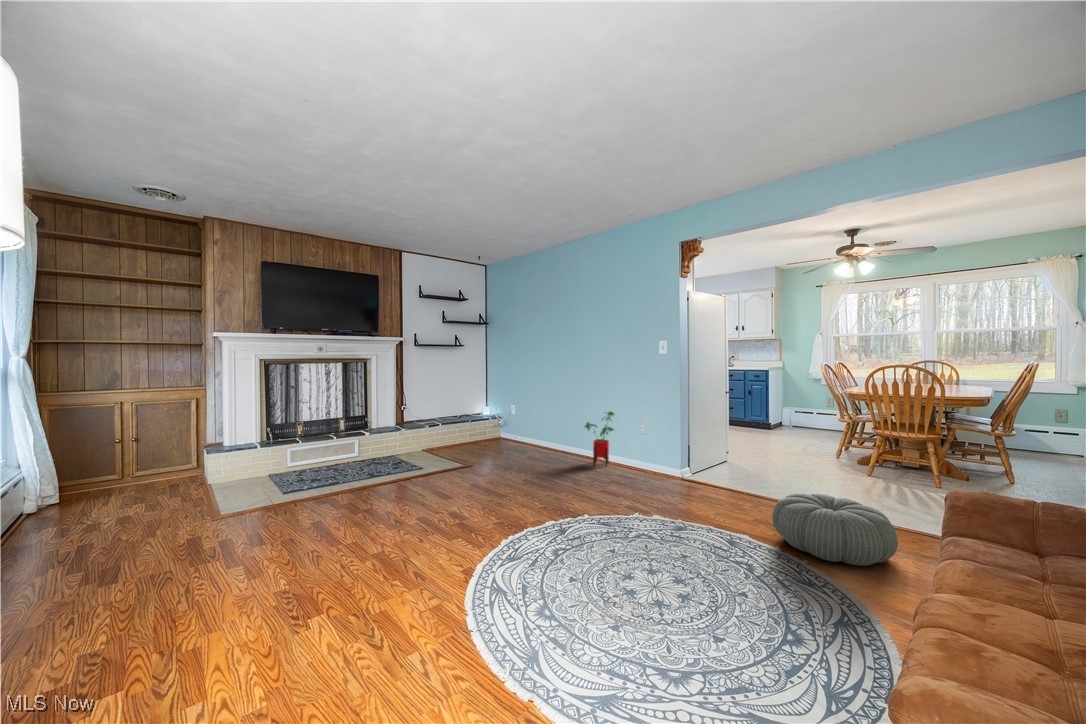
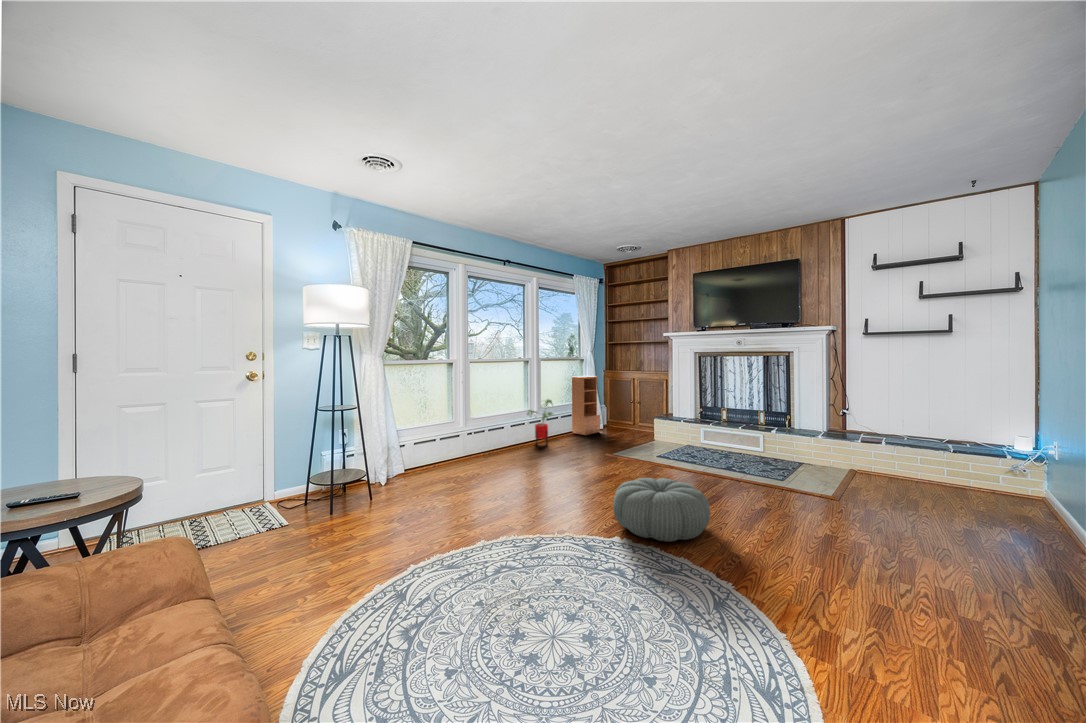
bookcase: none [793,385,831,451] -> present [572,376,600,435]
house plant: present [585,412,615,466] -> present [527,399,553,445]

